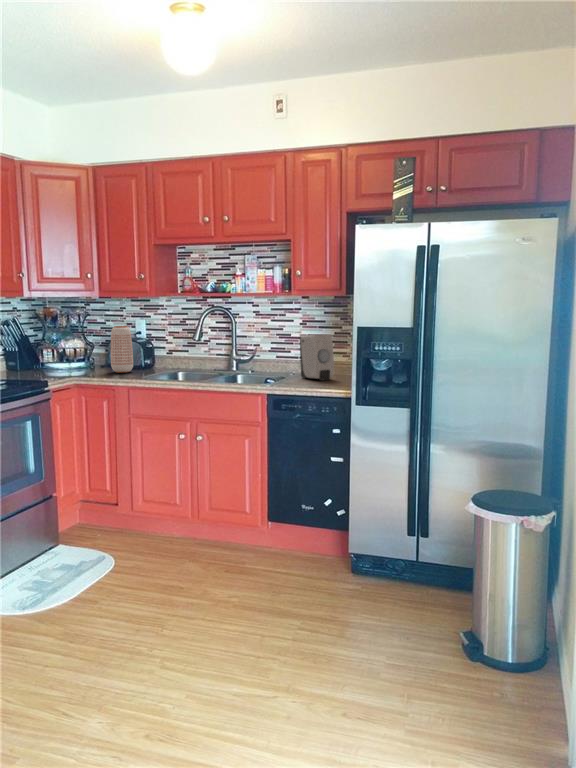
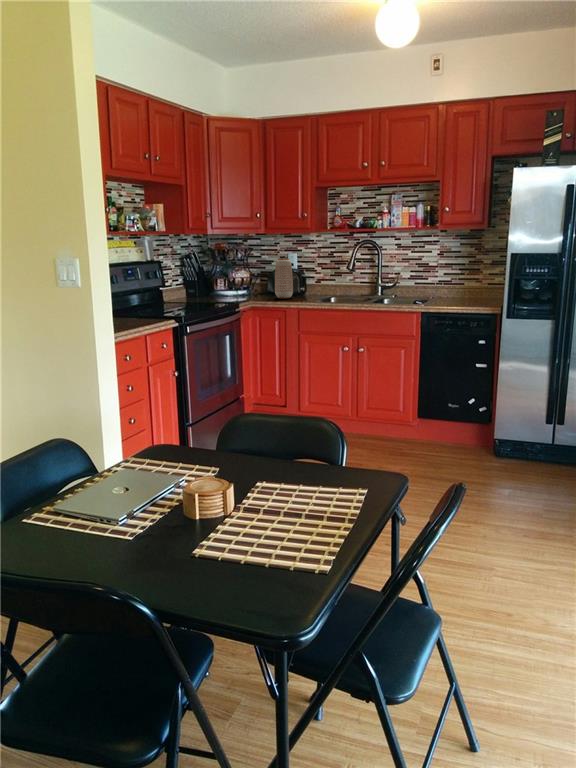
soap dispenser: present [300,334,334,381] -> none [443,262,474,302]

